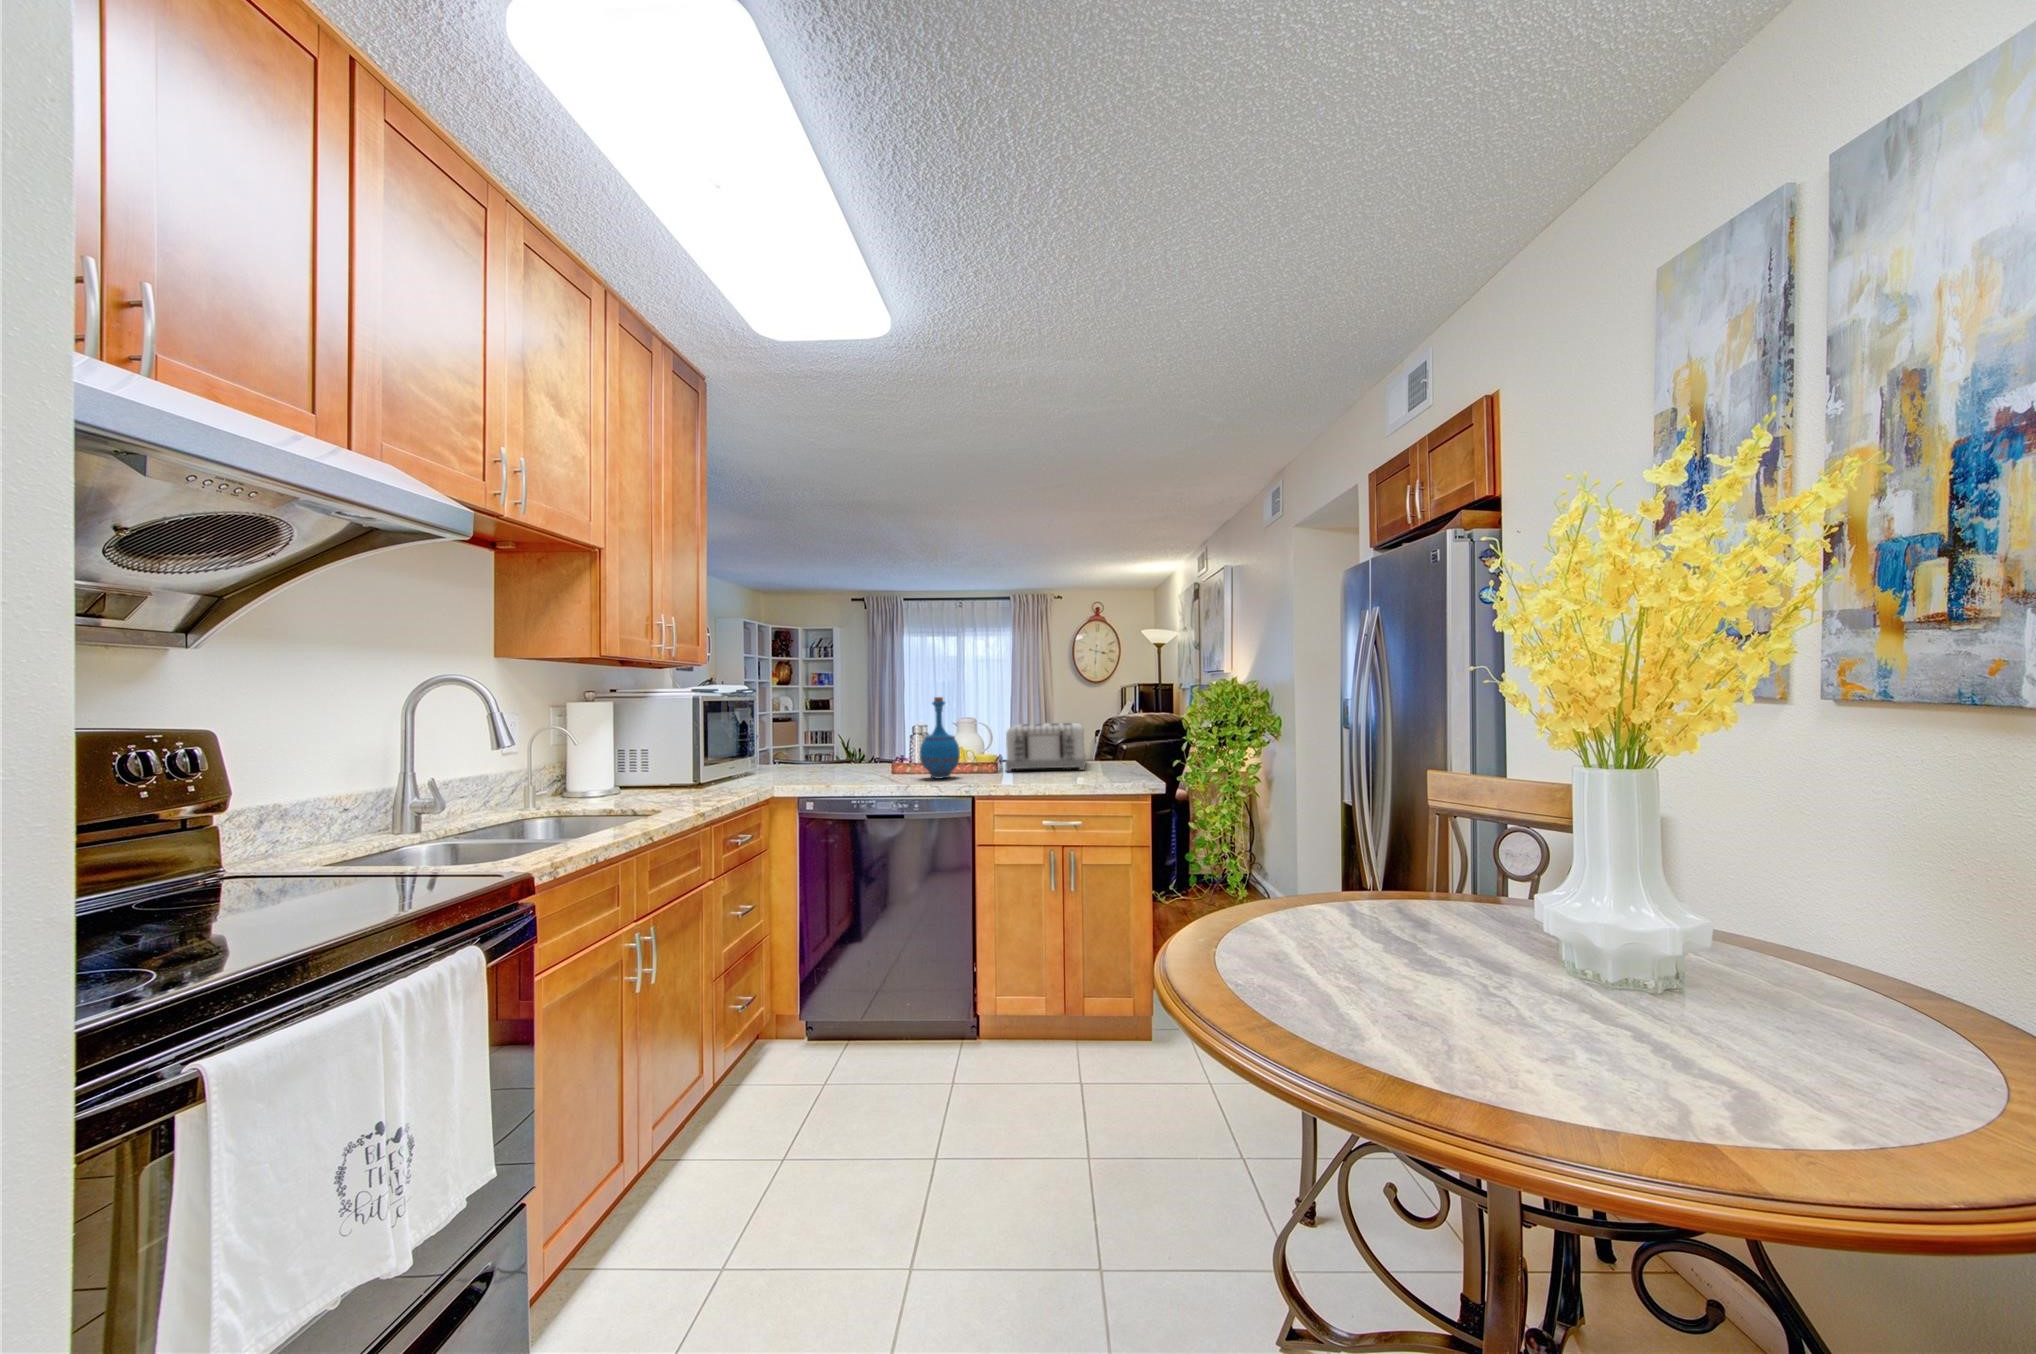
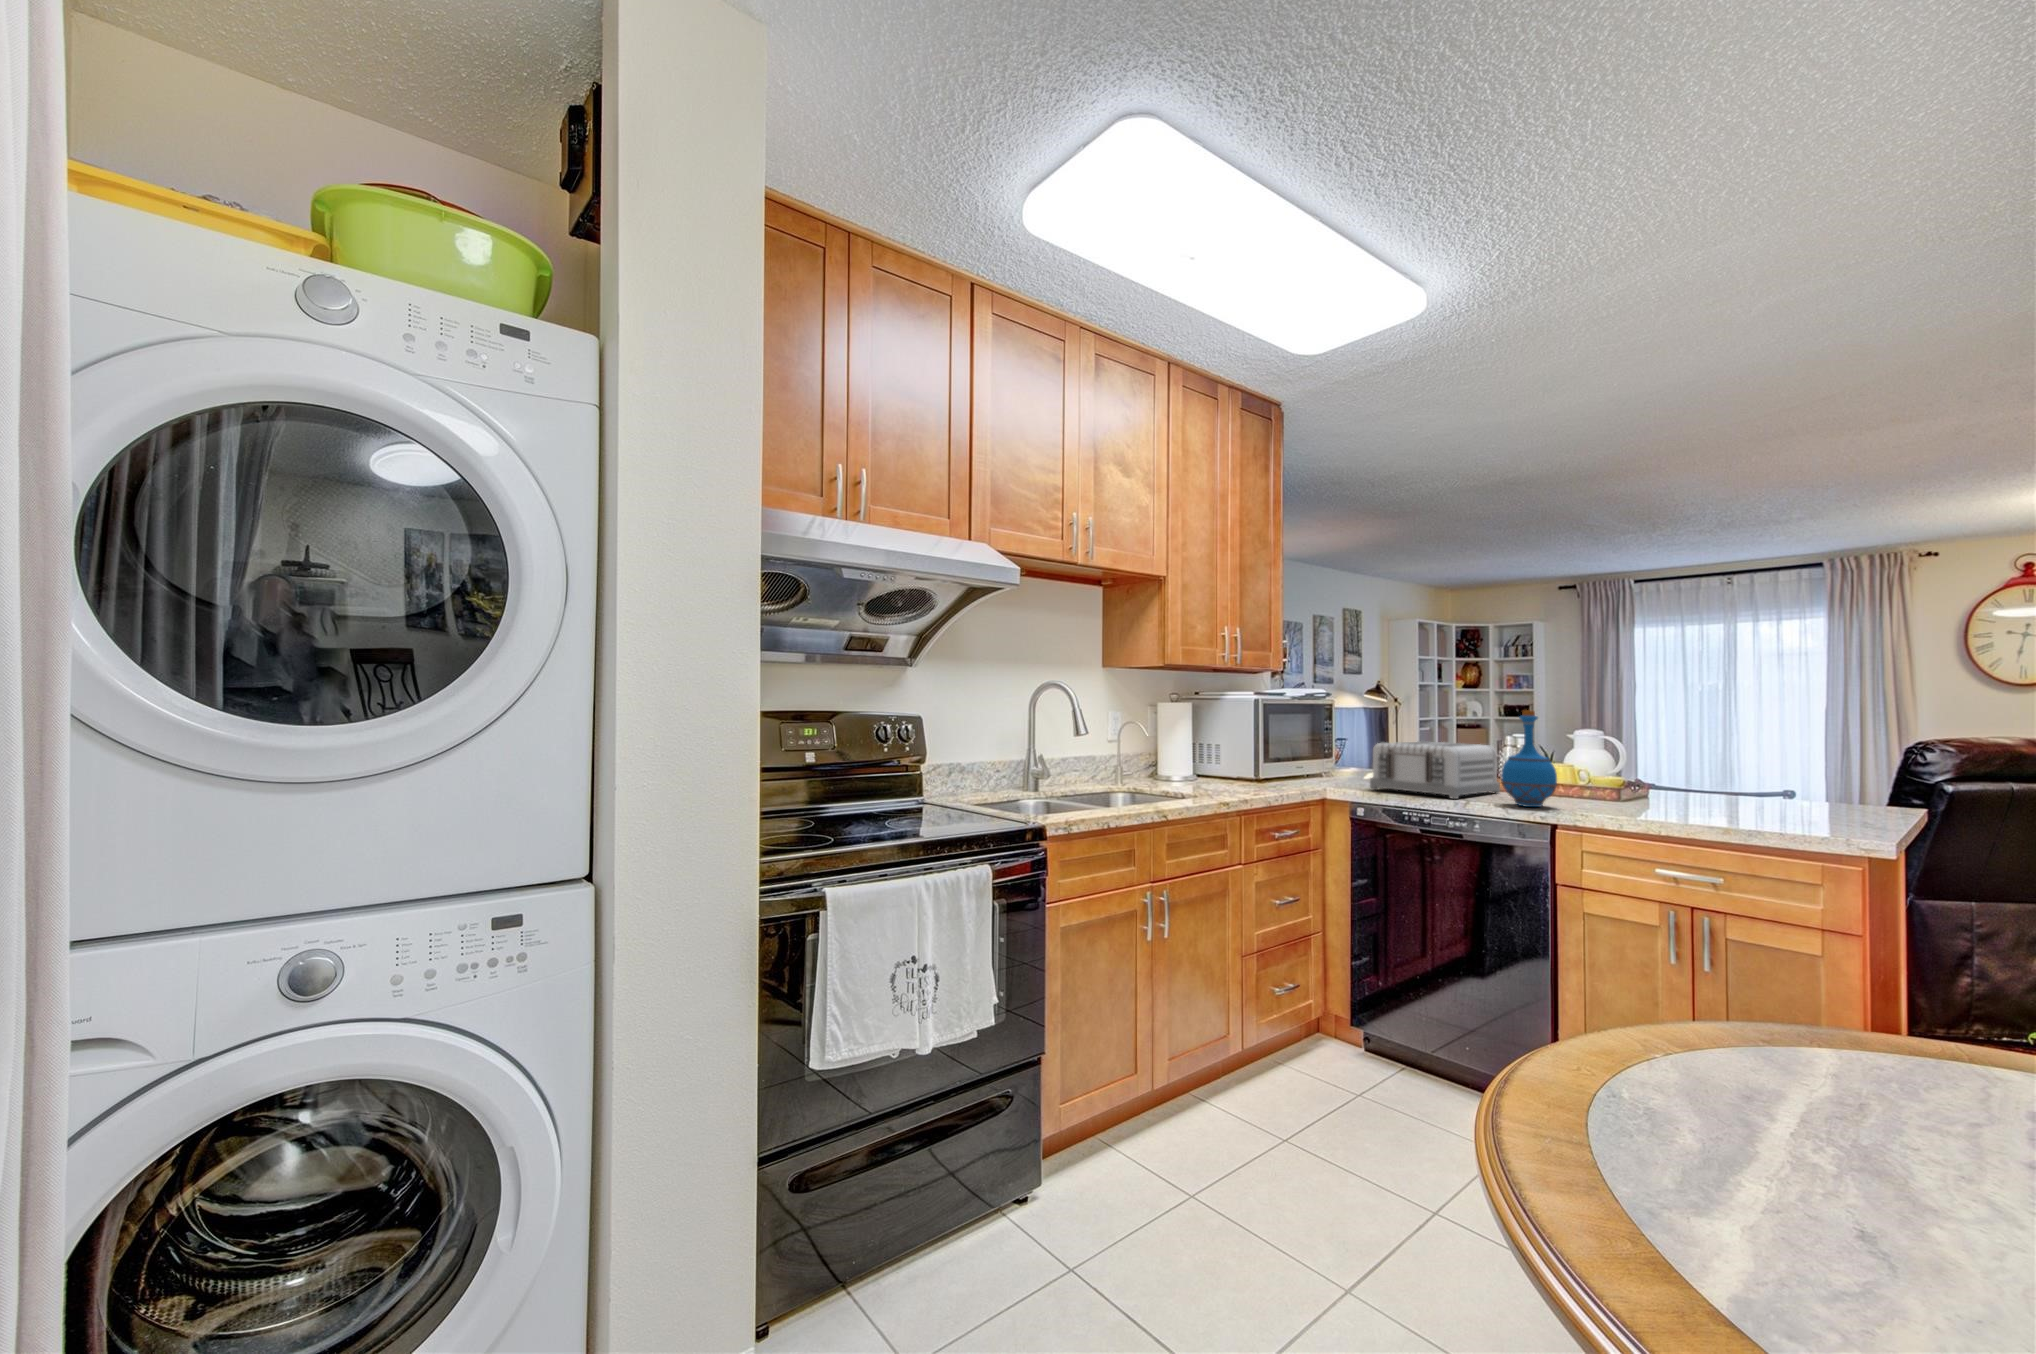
toaster: present [1005,723,1086,771] -> present [1370,741,1500,799]

